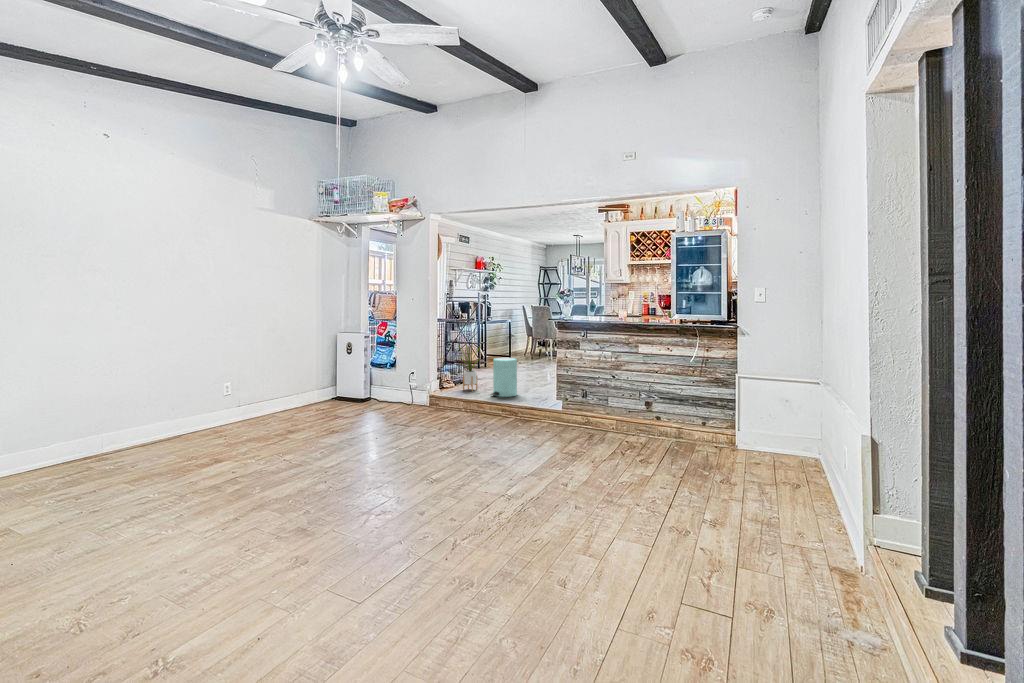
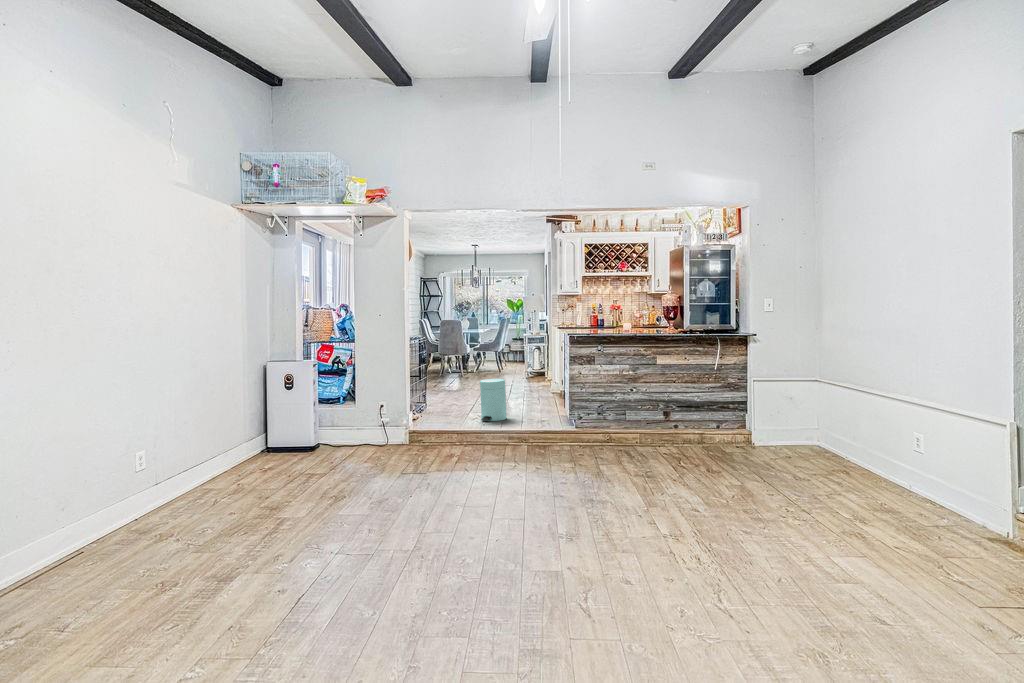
house plant: present [463,345,478,391] -> none [433,362,463,418]

